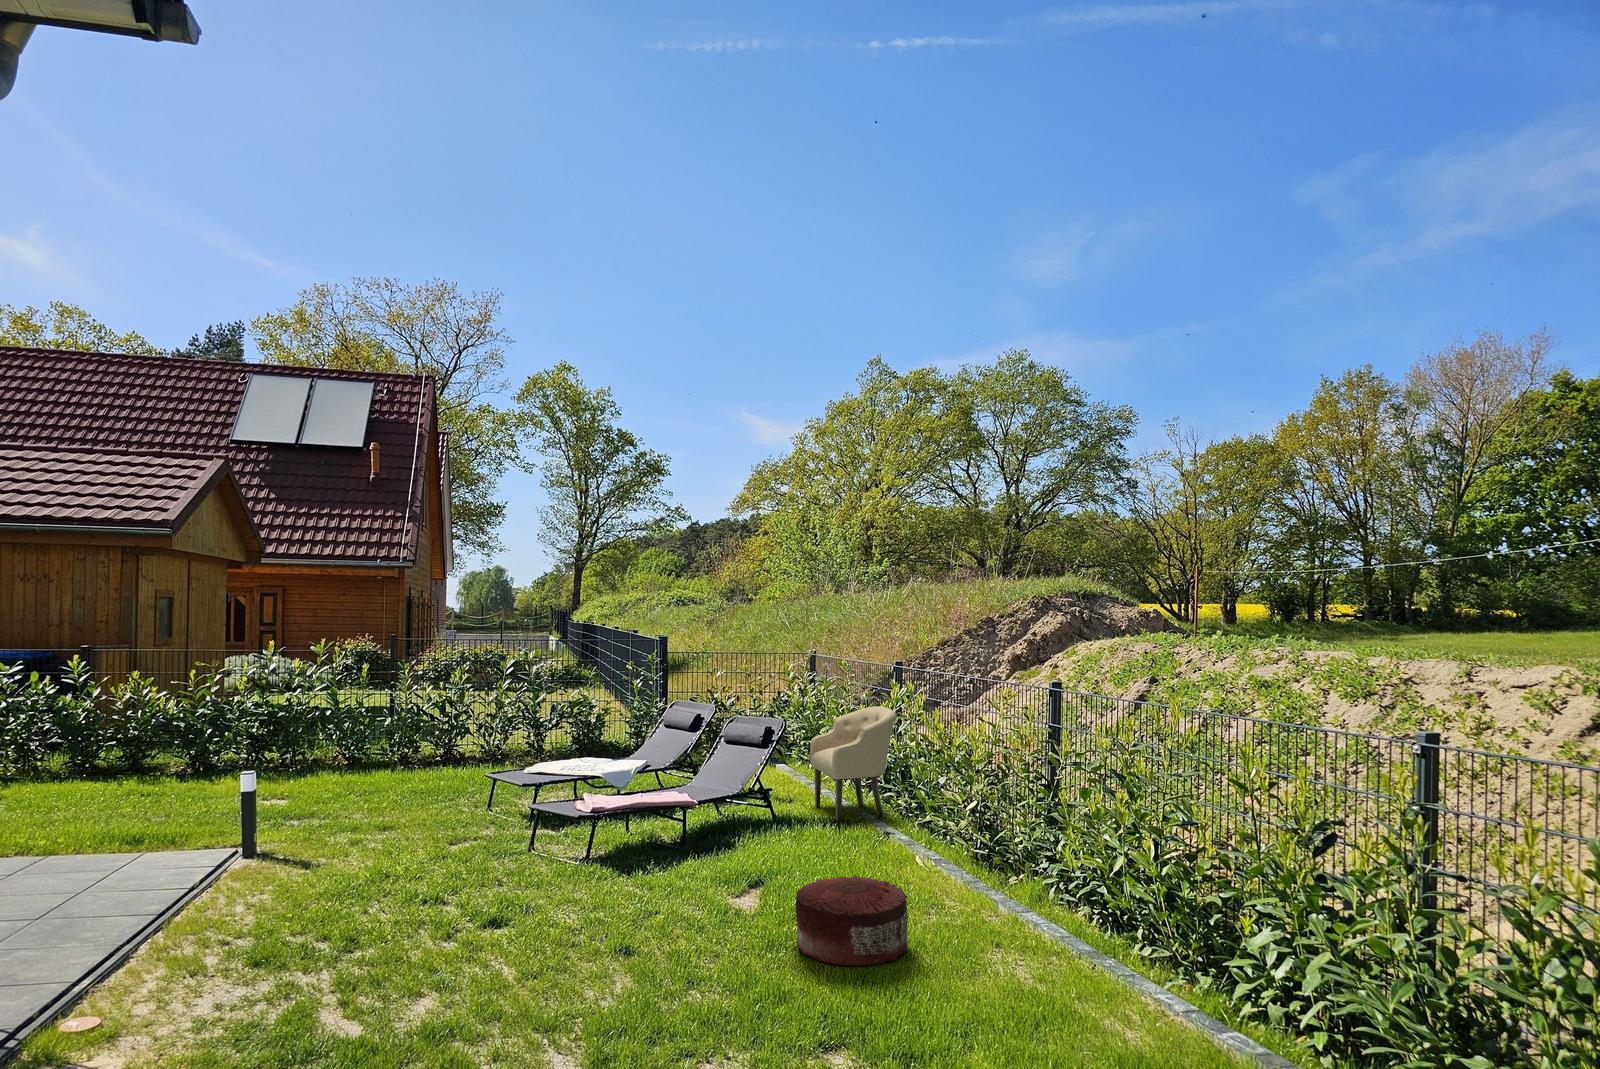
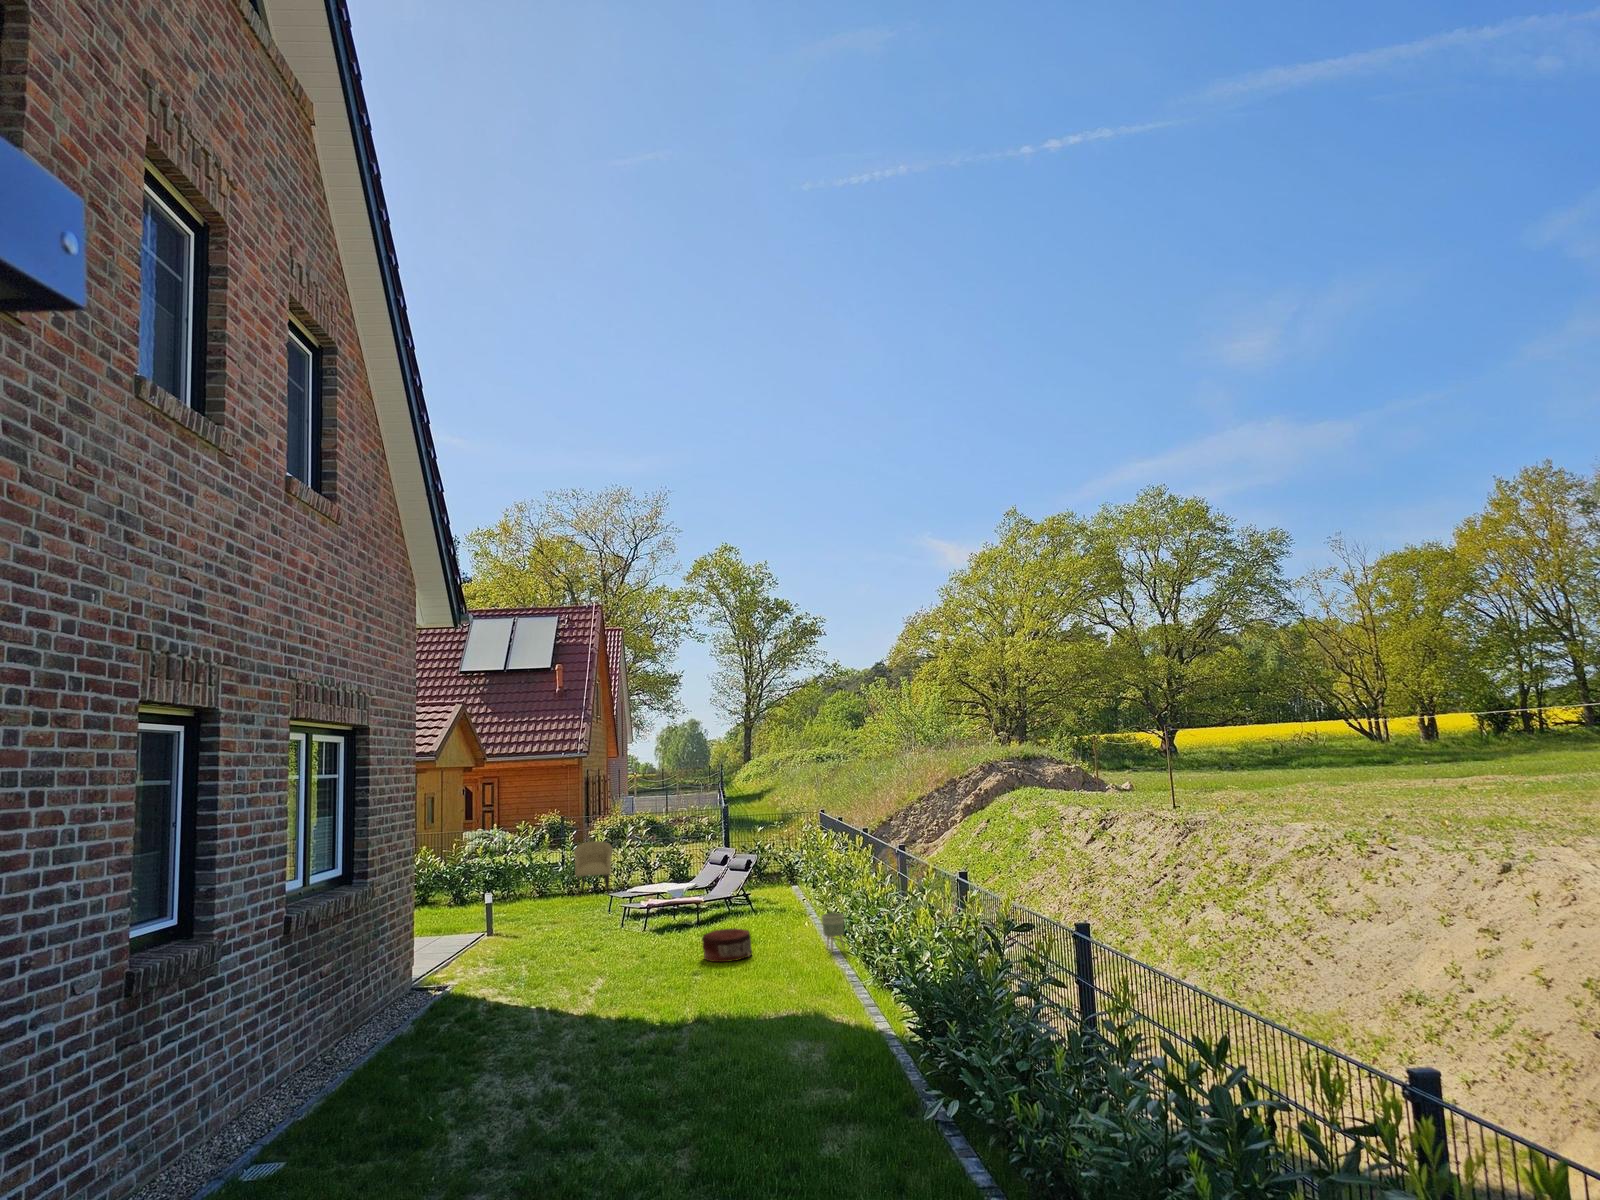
chair: present [810,706,896,821] -> present [574,841,613,895]
planter: none [1045,845,1095,934] -> present [822,913,844,951]

